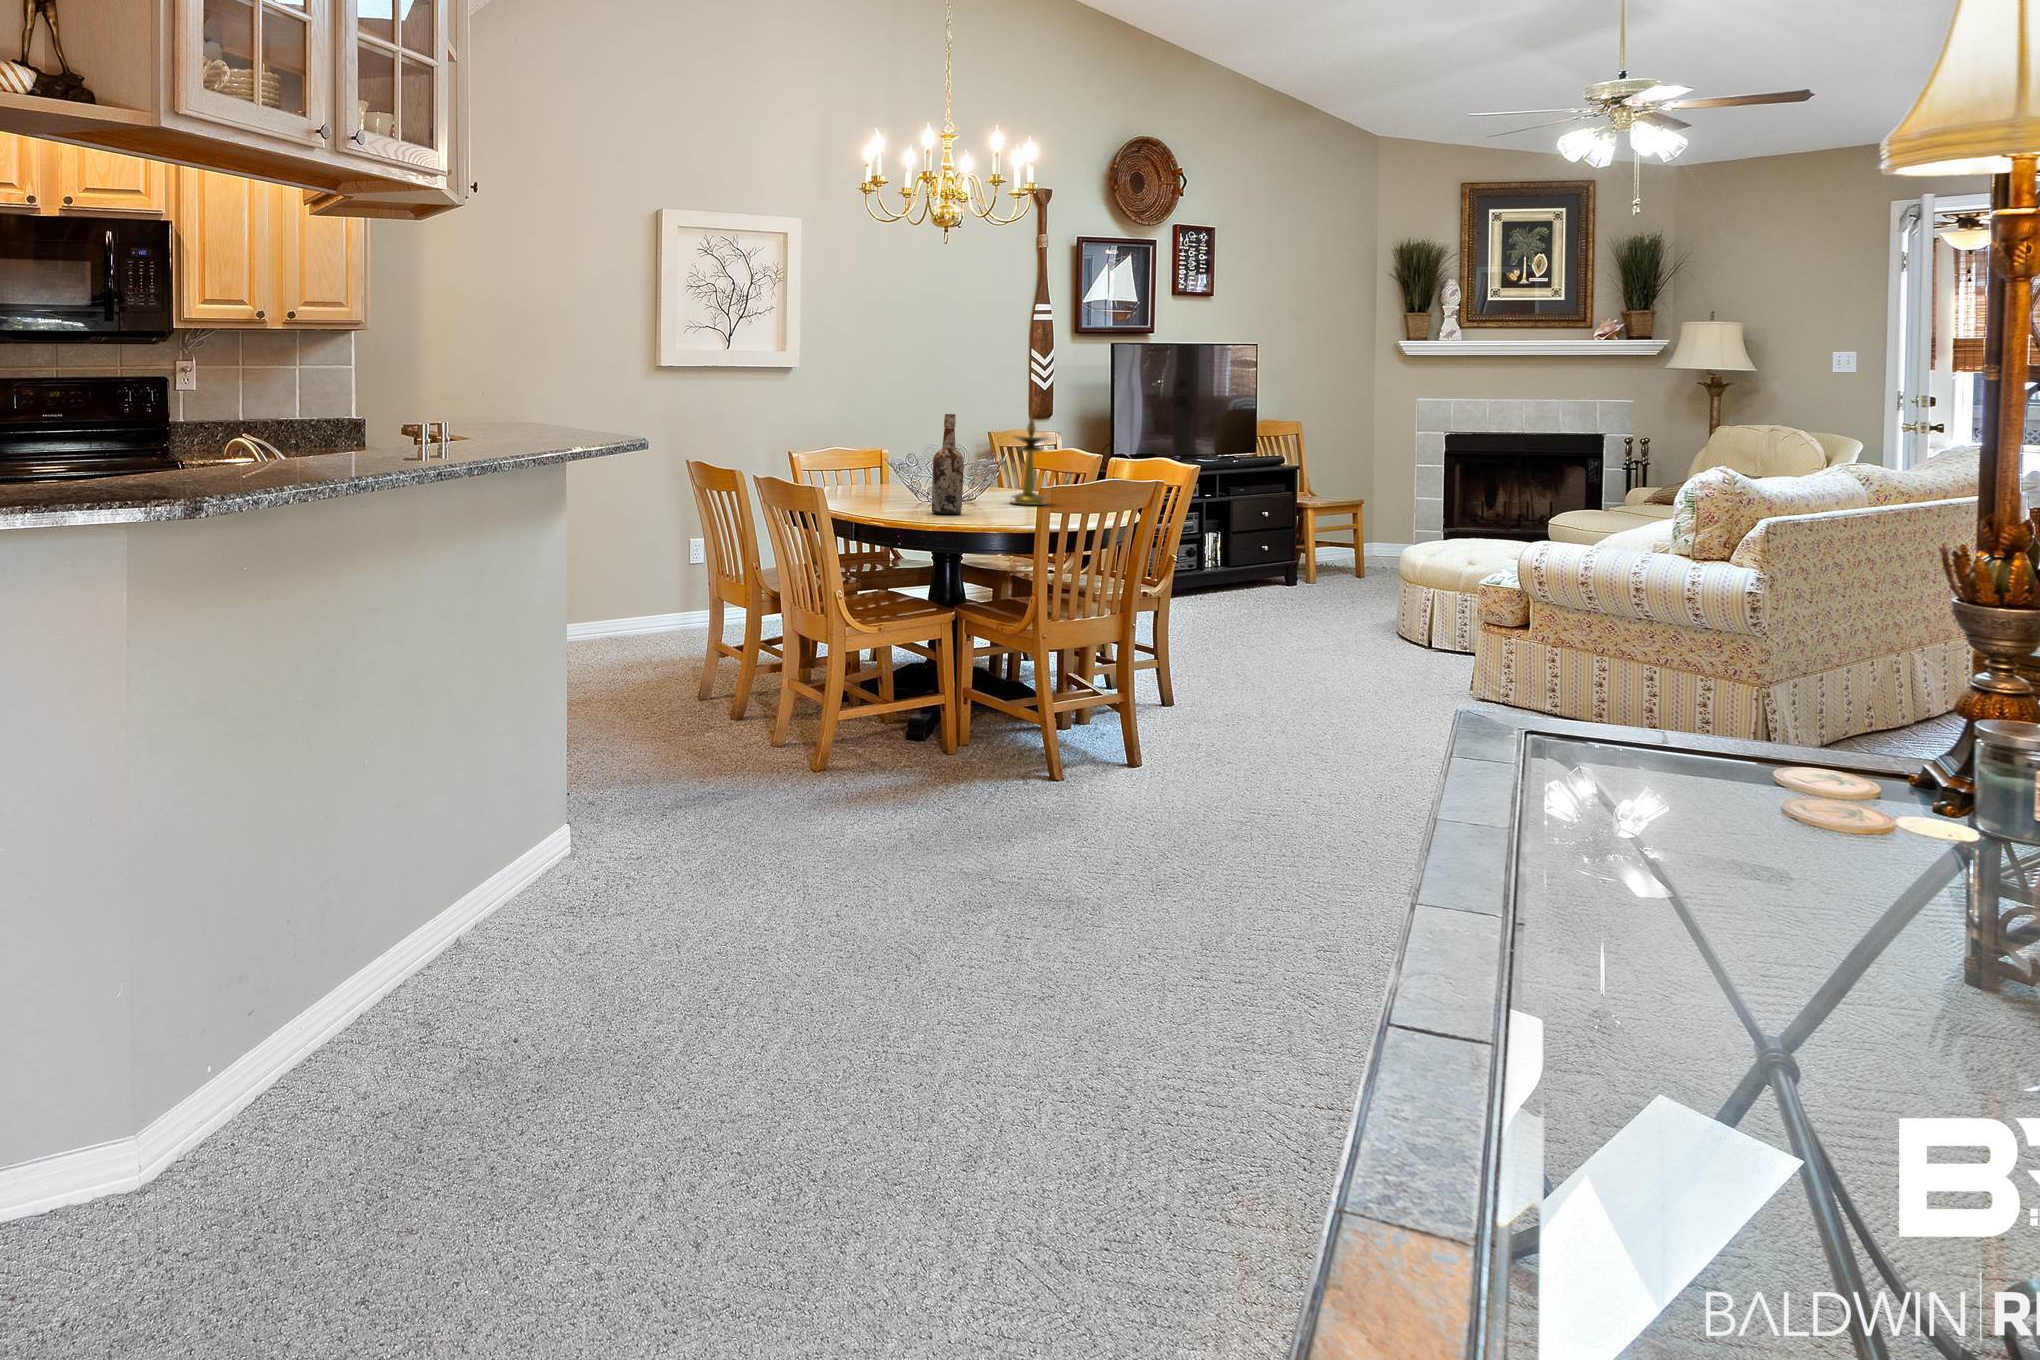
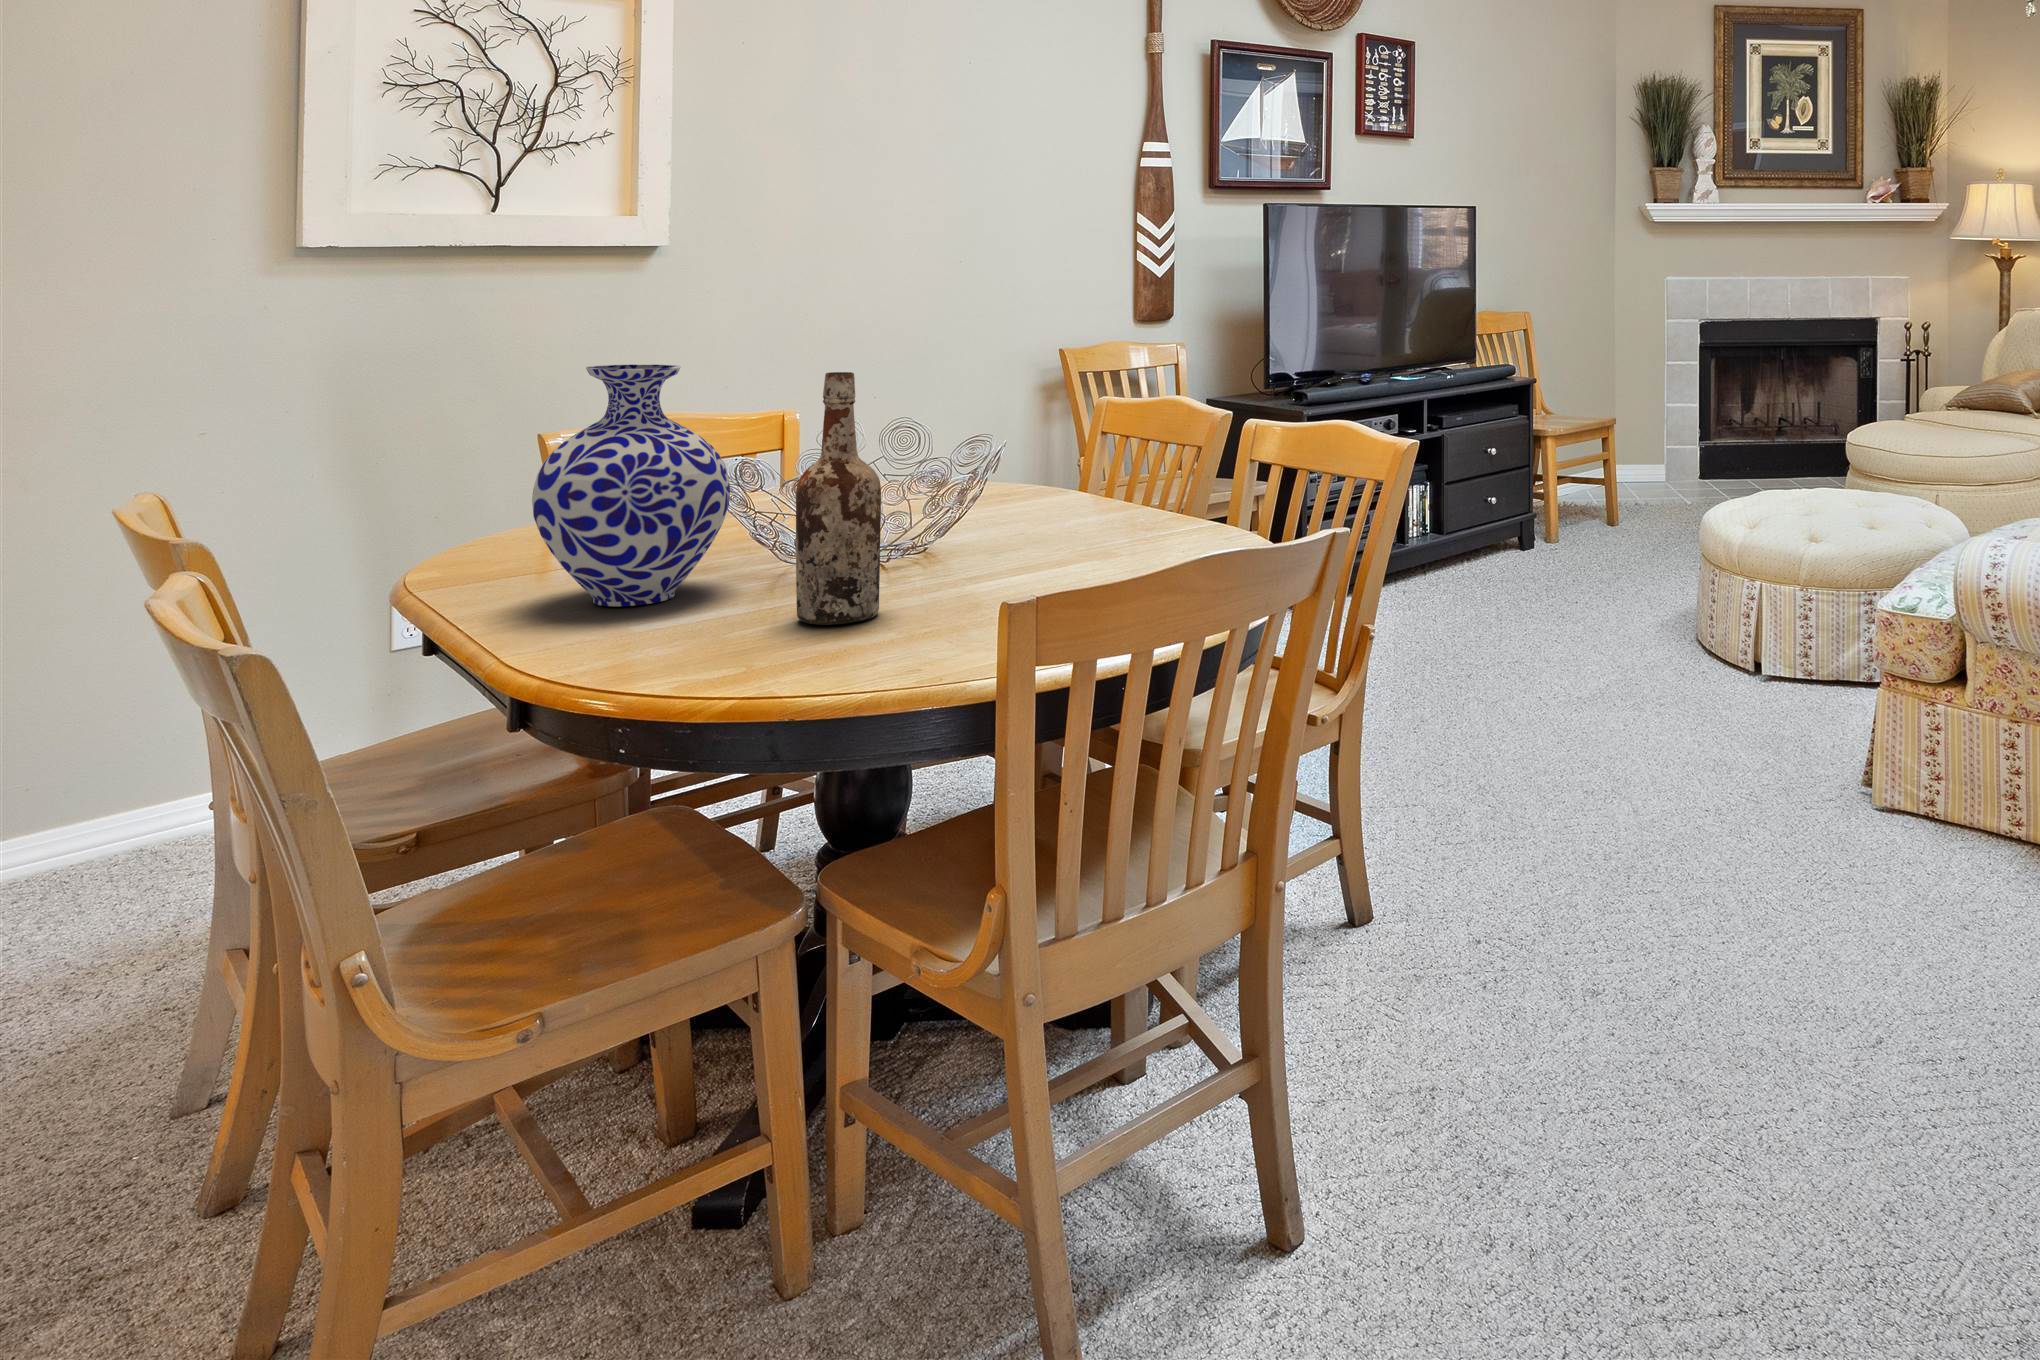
vase: none [831,411,898,507] -> present [532,364,730,606]
candlestick: present [1012,416,1047,505] -> none [1033,351,1120,553]

